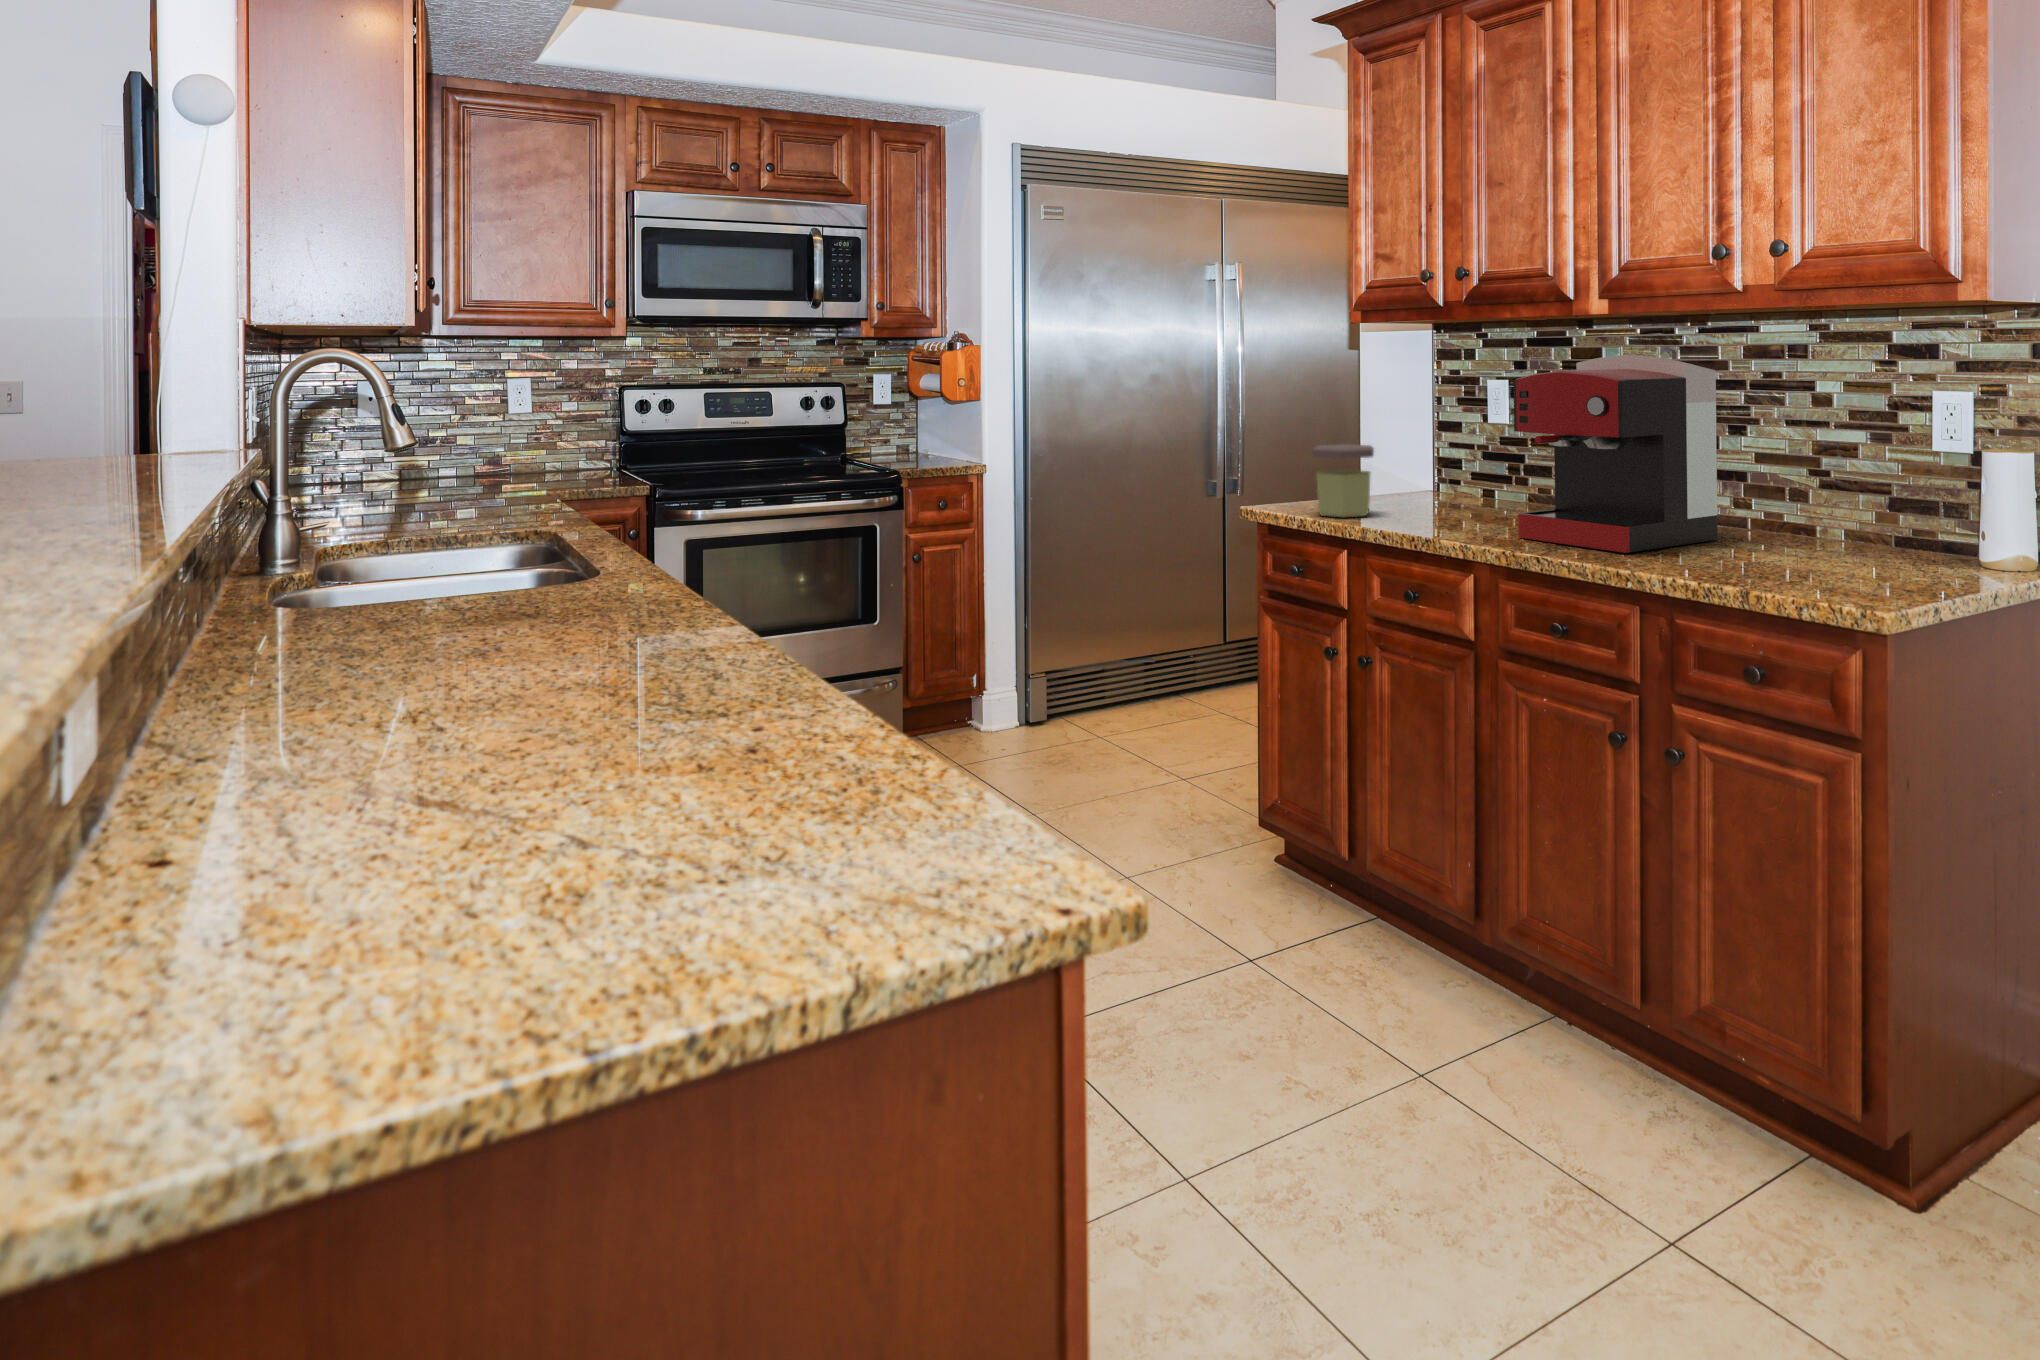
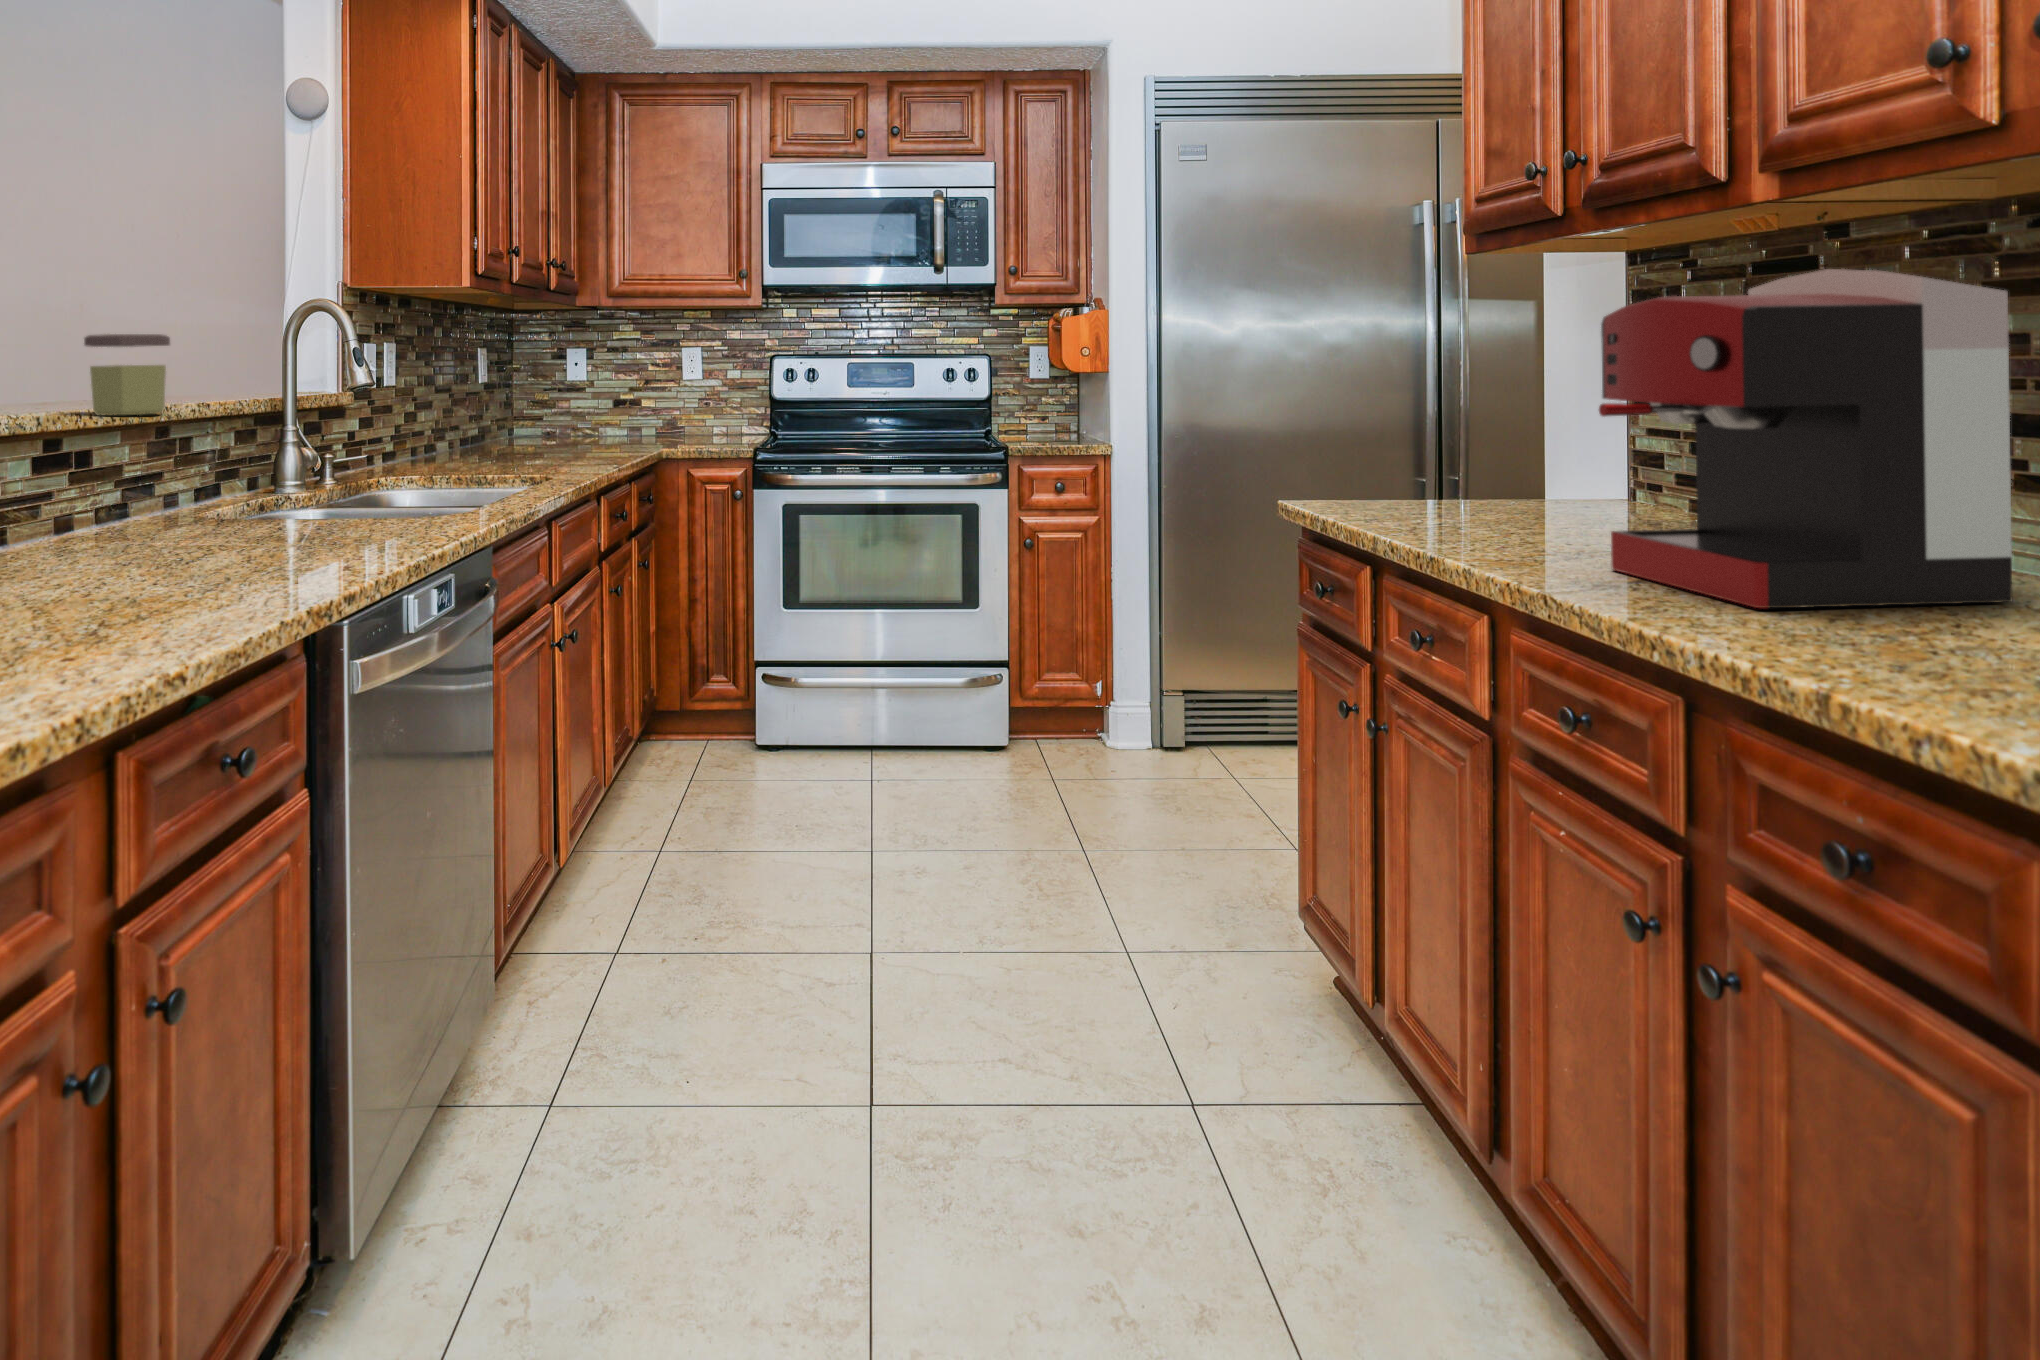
jar: present [1312,444,1374,517] -> present [84,334,170,416]

